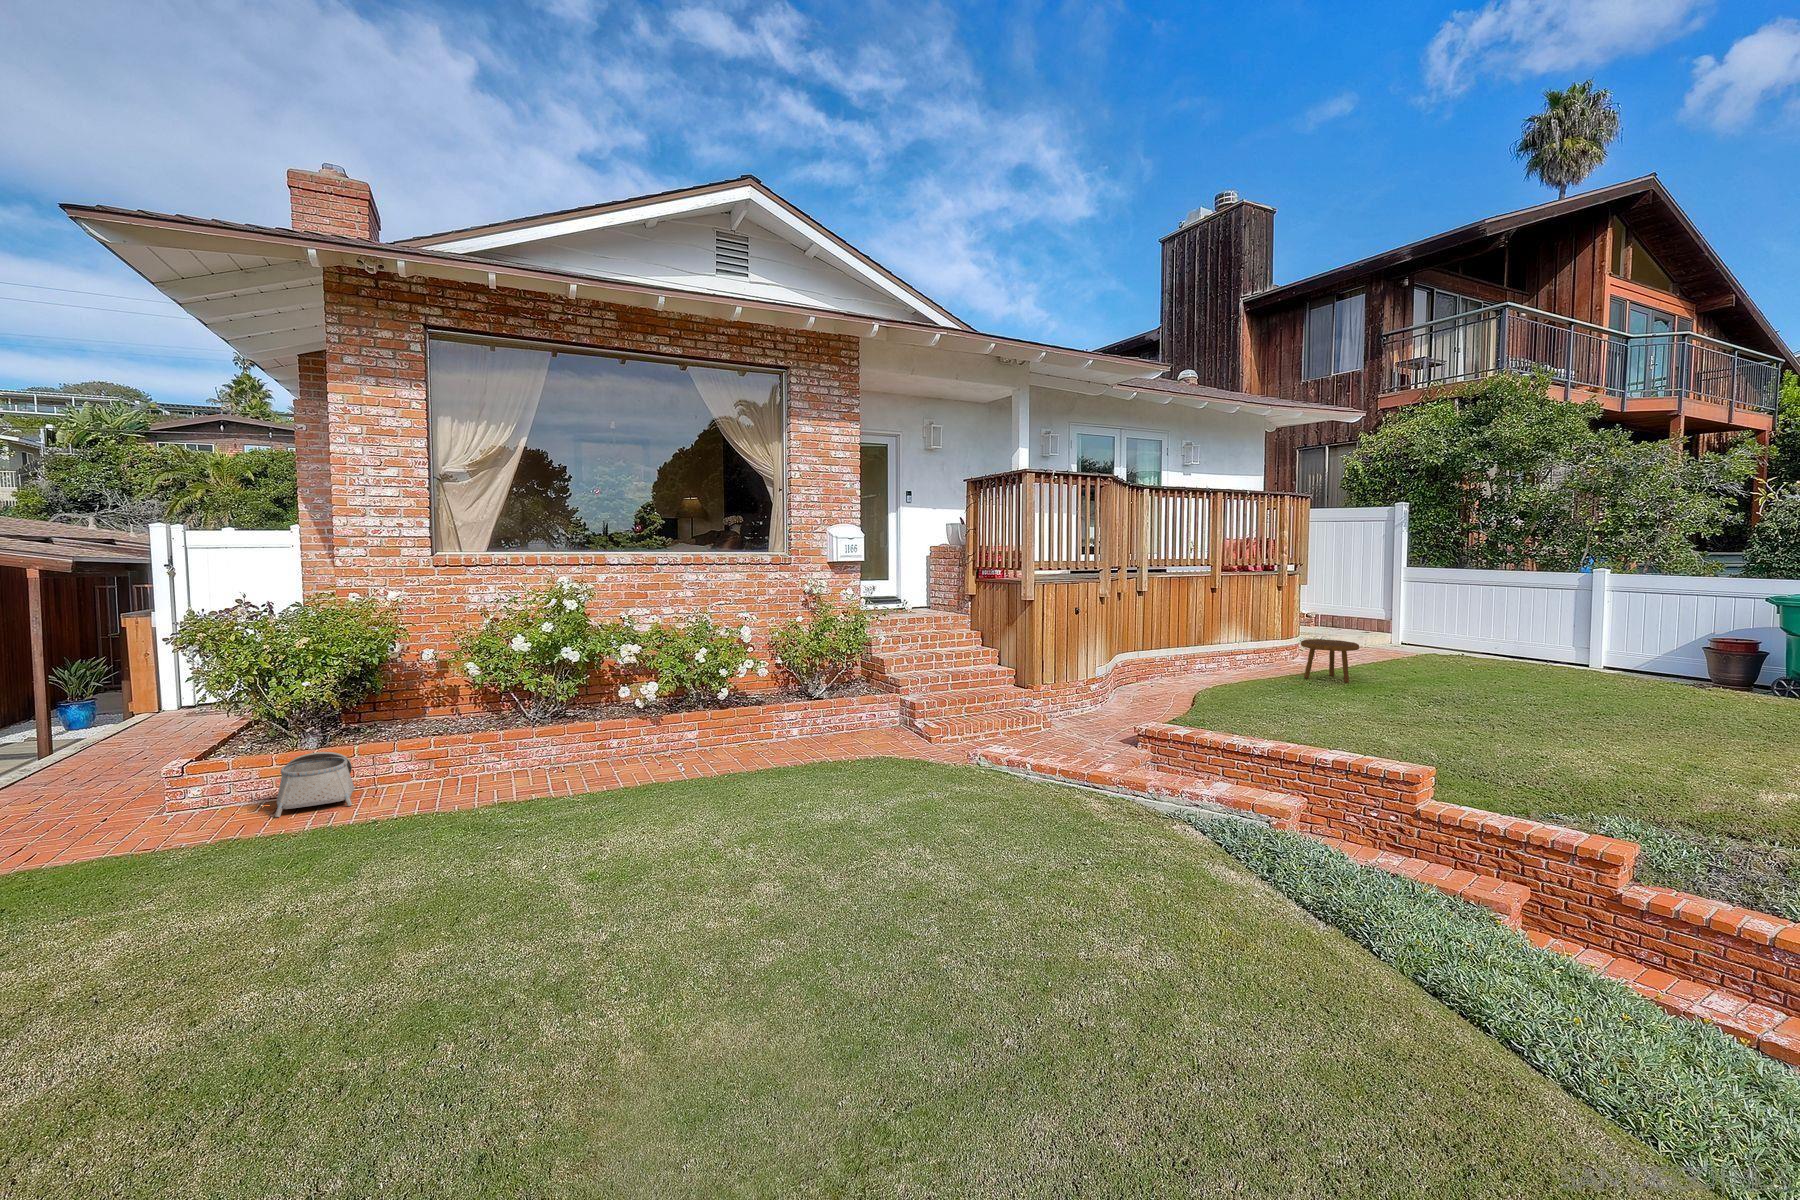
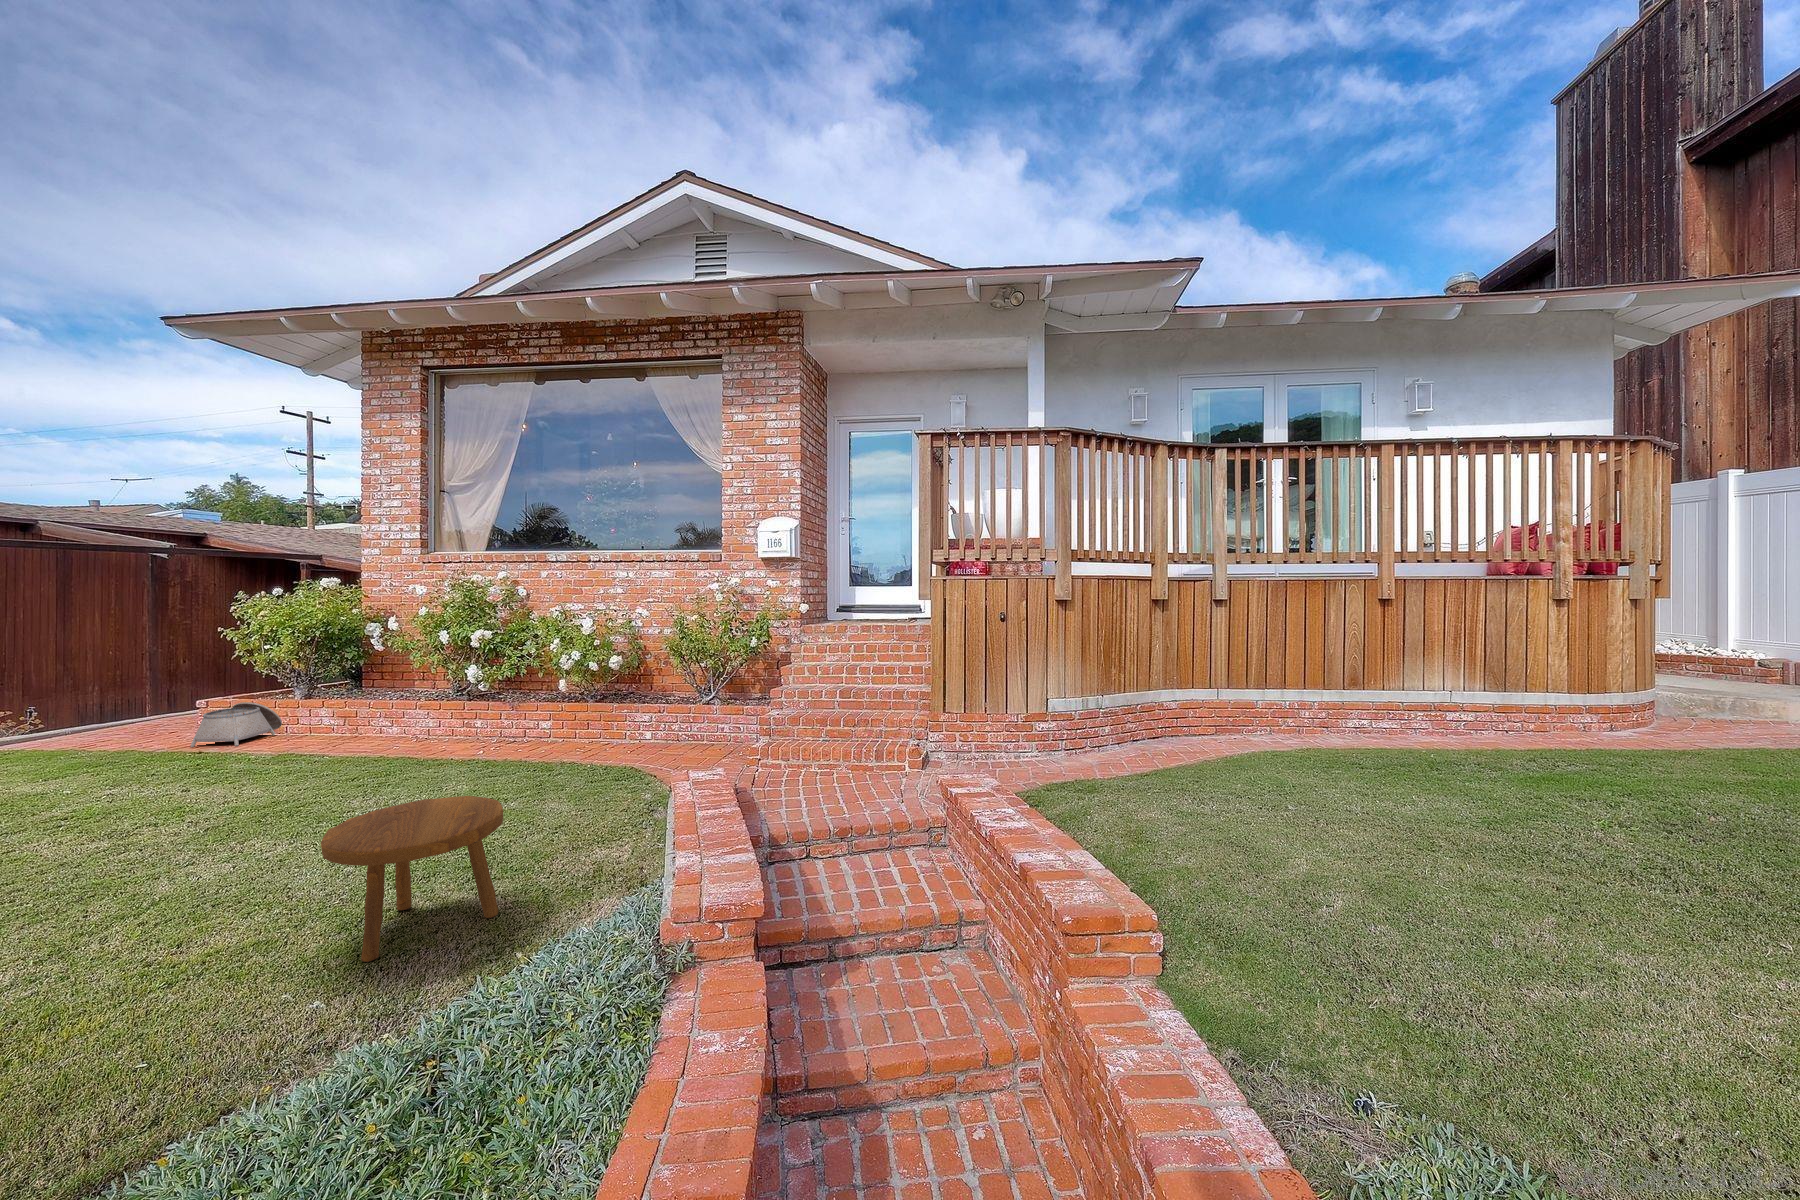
footstool: present [1301,639,1359,683] -> present [321,796,503,962]

